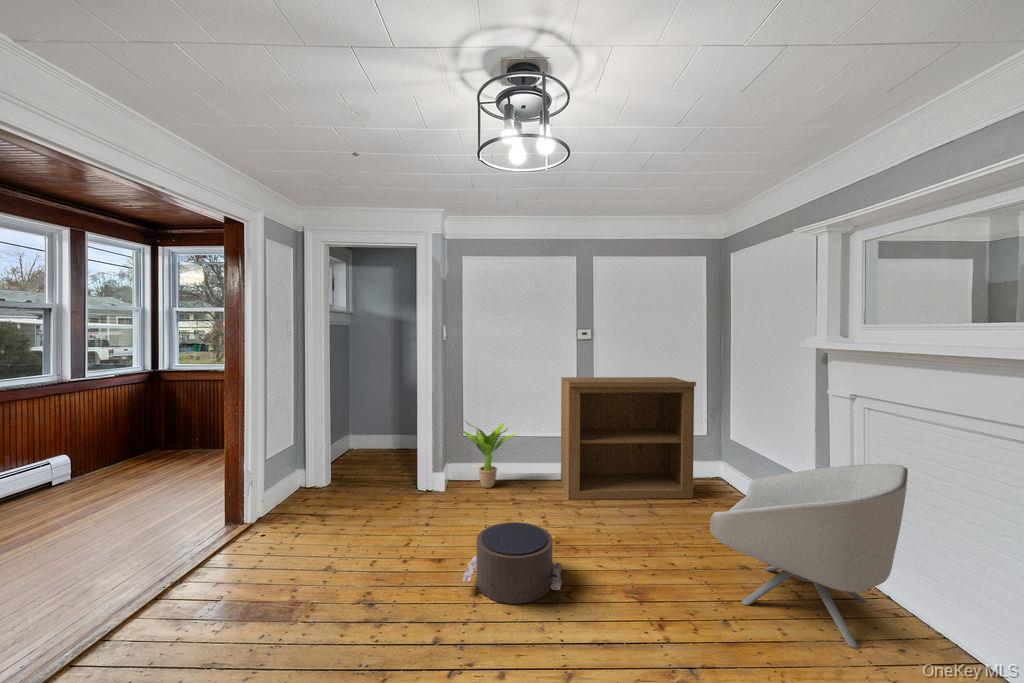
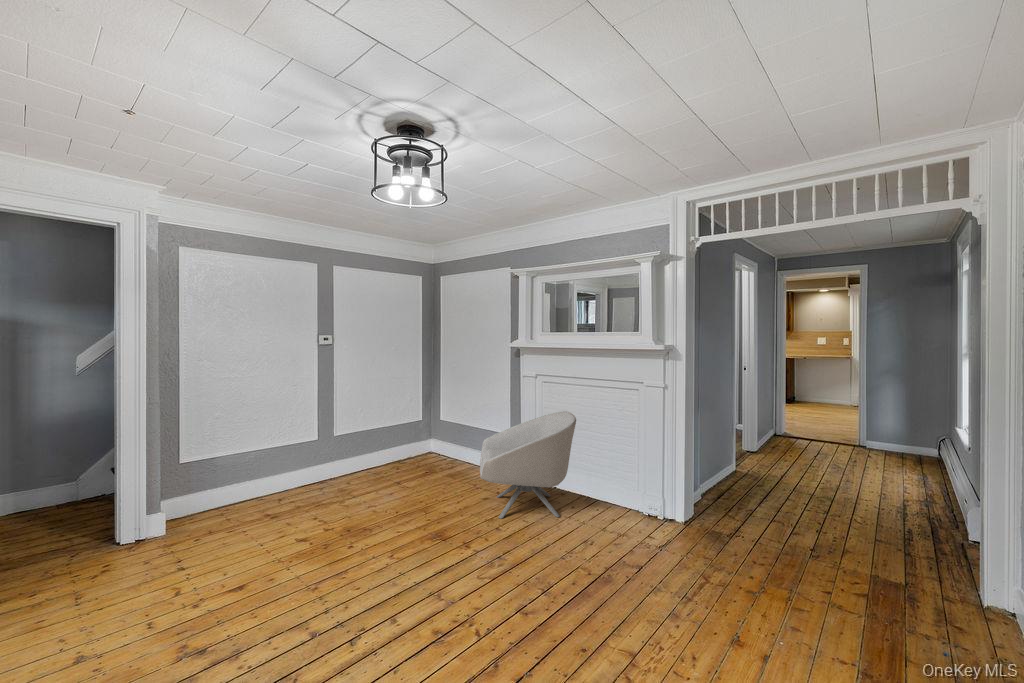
bookshelf: present [561,377,696,499] -> none [303,376,426,497]
potted plant: present [462,421,517,488] -> none [185,436,259,513]
pouf: present [462,522,562,604] -> none [290,514,393,587]

